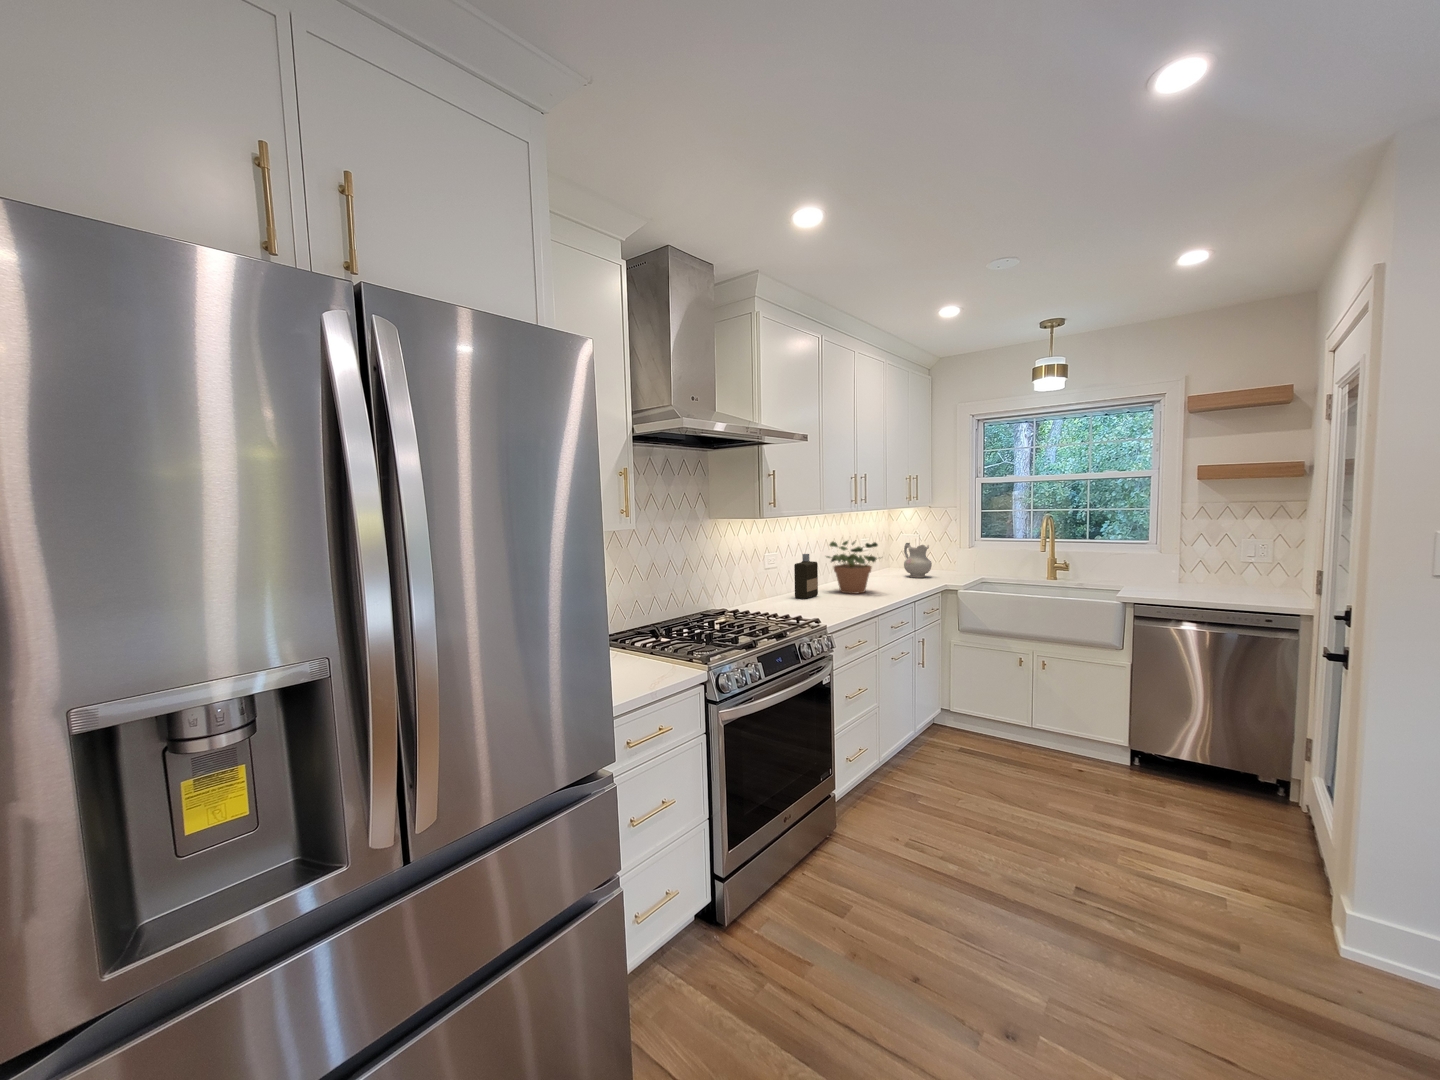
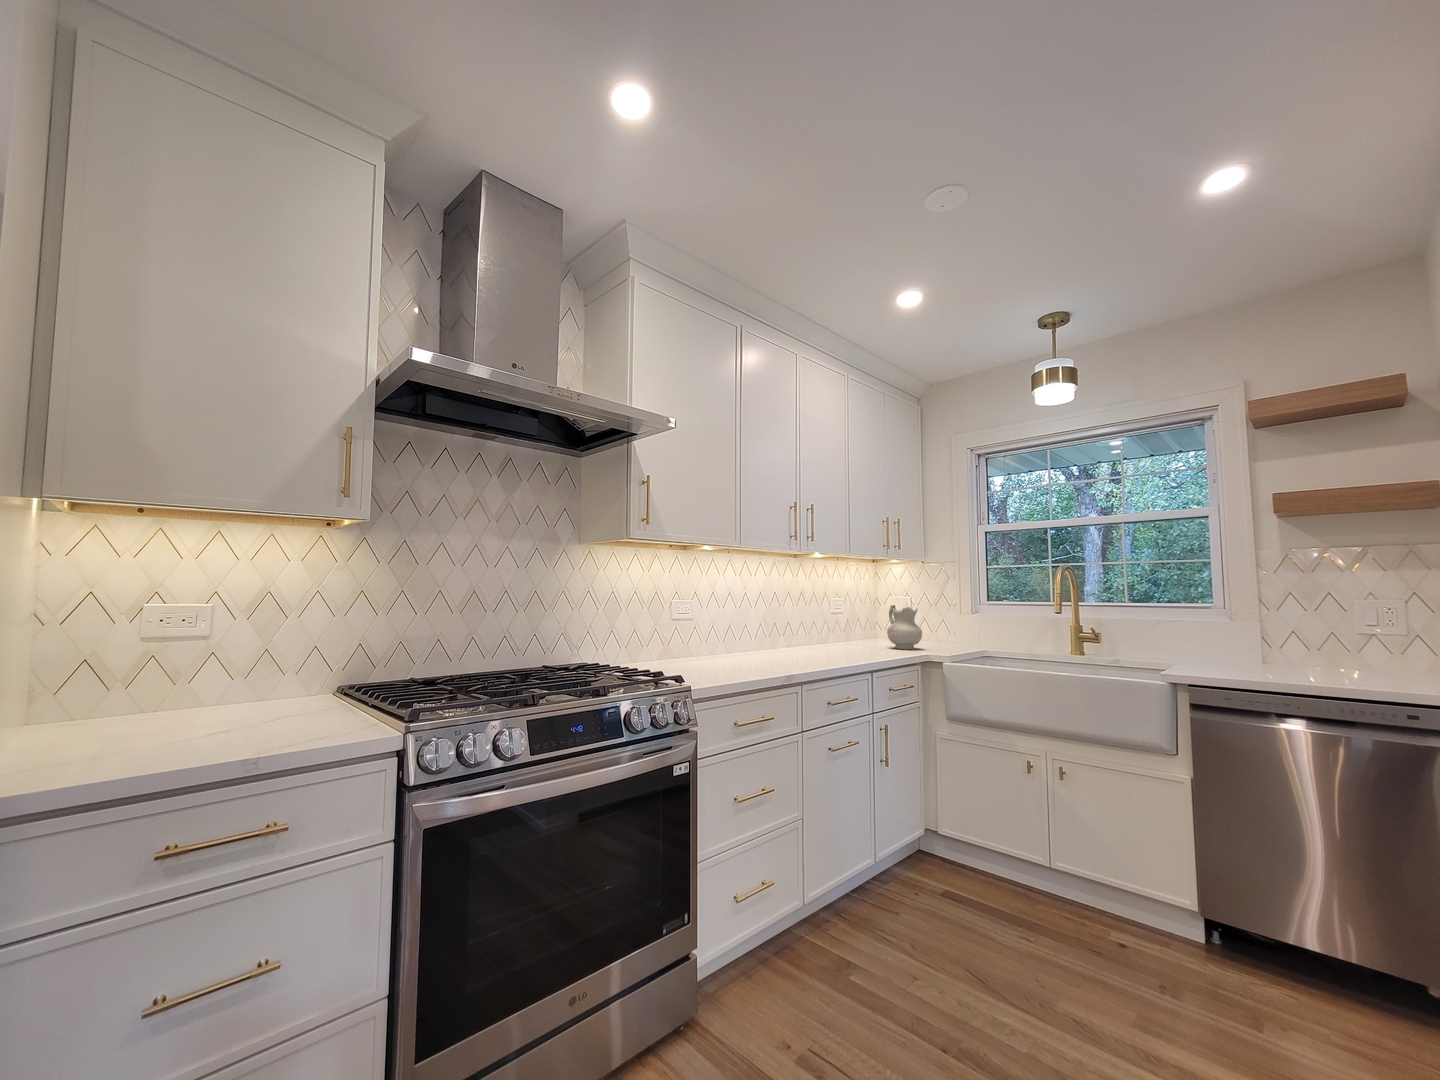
potted plant: present [826,541,878,594] -> none [763,591,836,659]
bottle: present [794,554,818,599] -> none [712,603,745,661]

